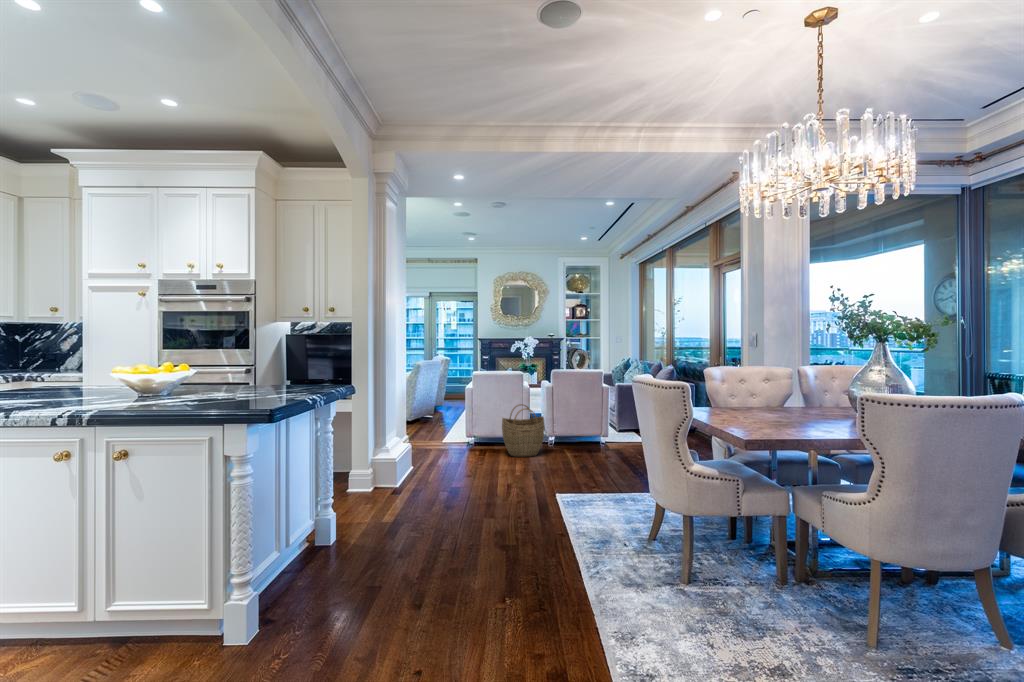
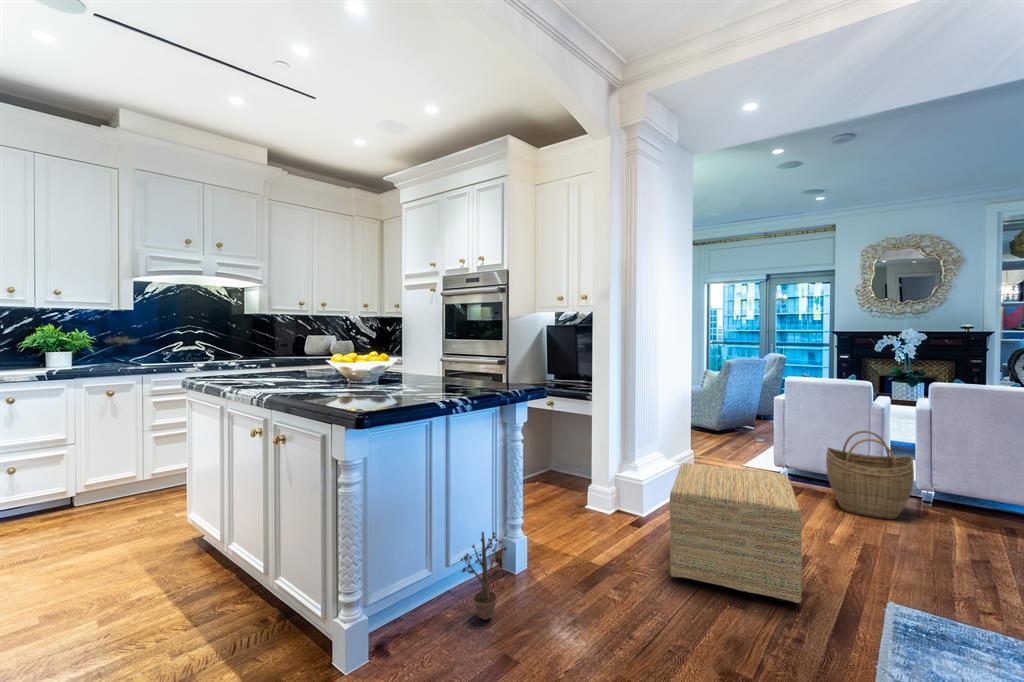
ottoman: none [429,435,510,515] -> present [669,463,802,603]
decorative plant: none [300,508,335,592] -> present [453,532,507,630]

